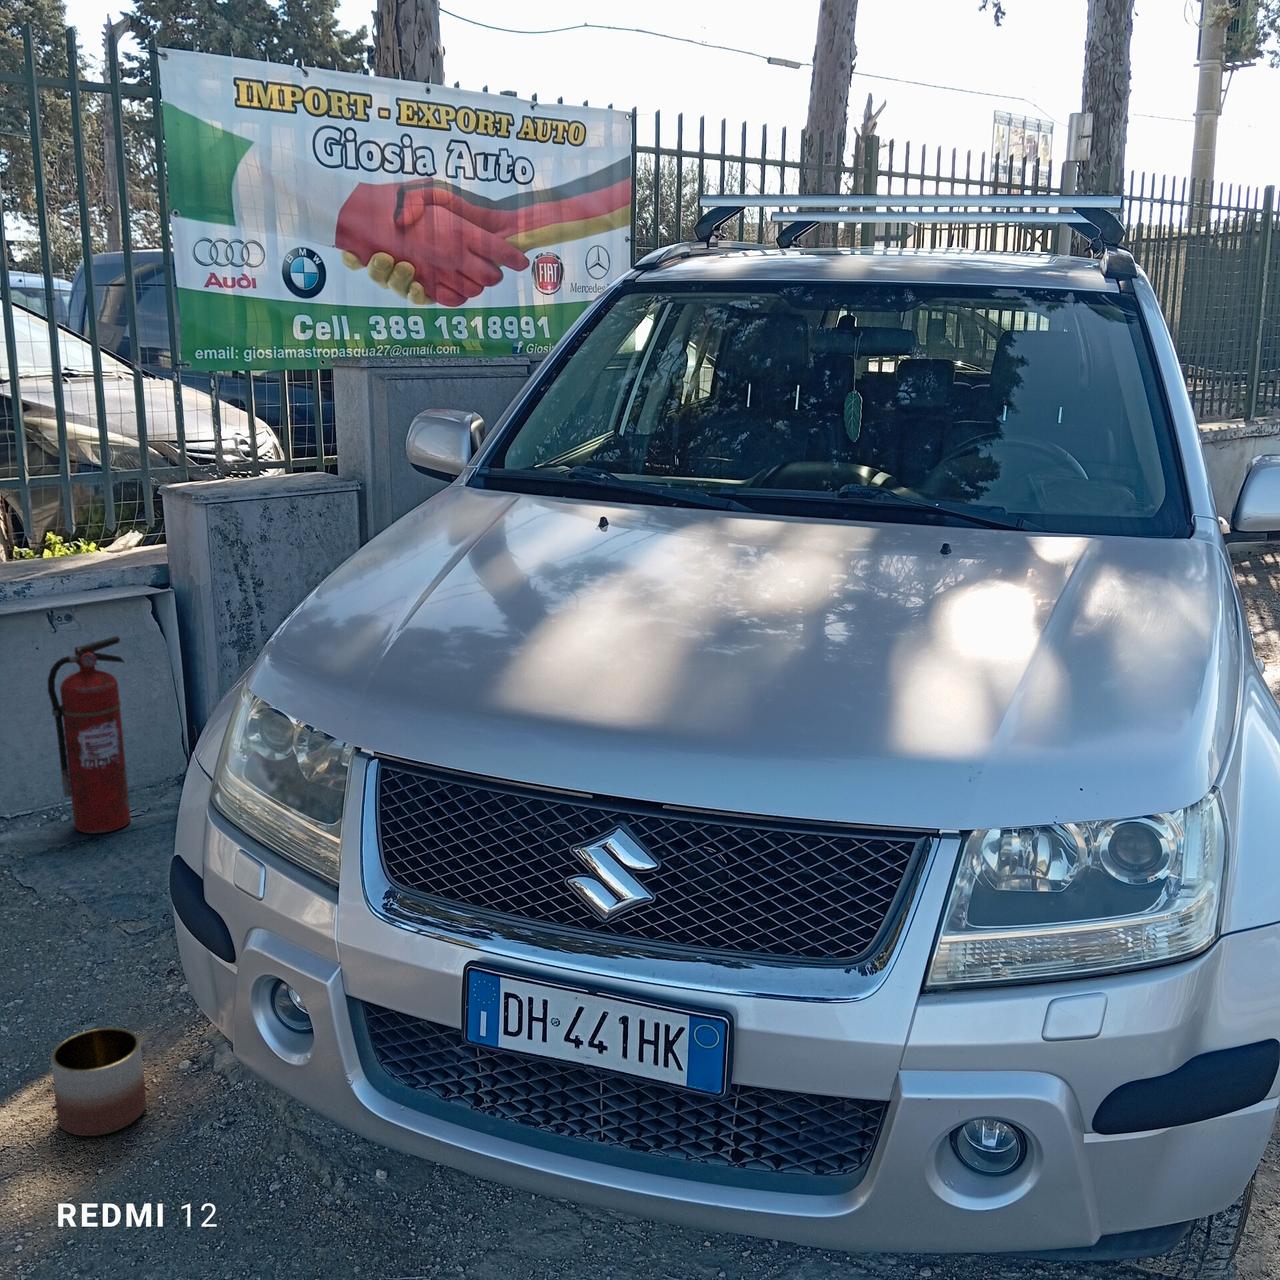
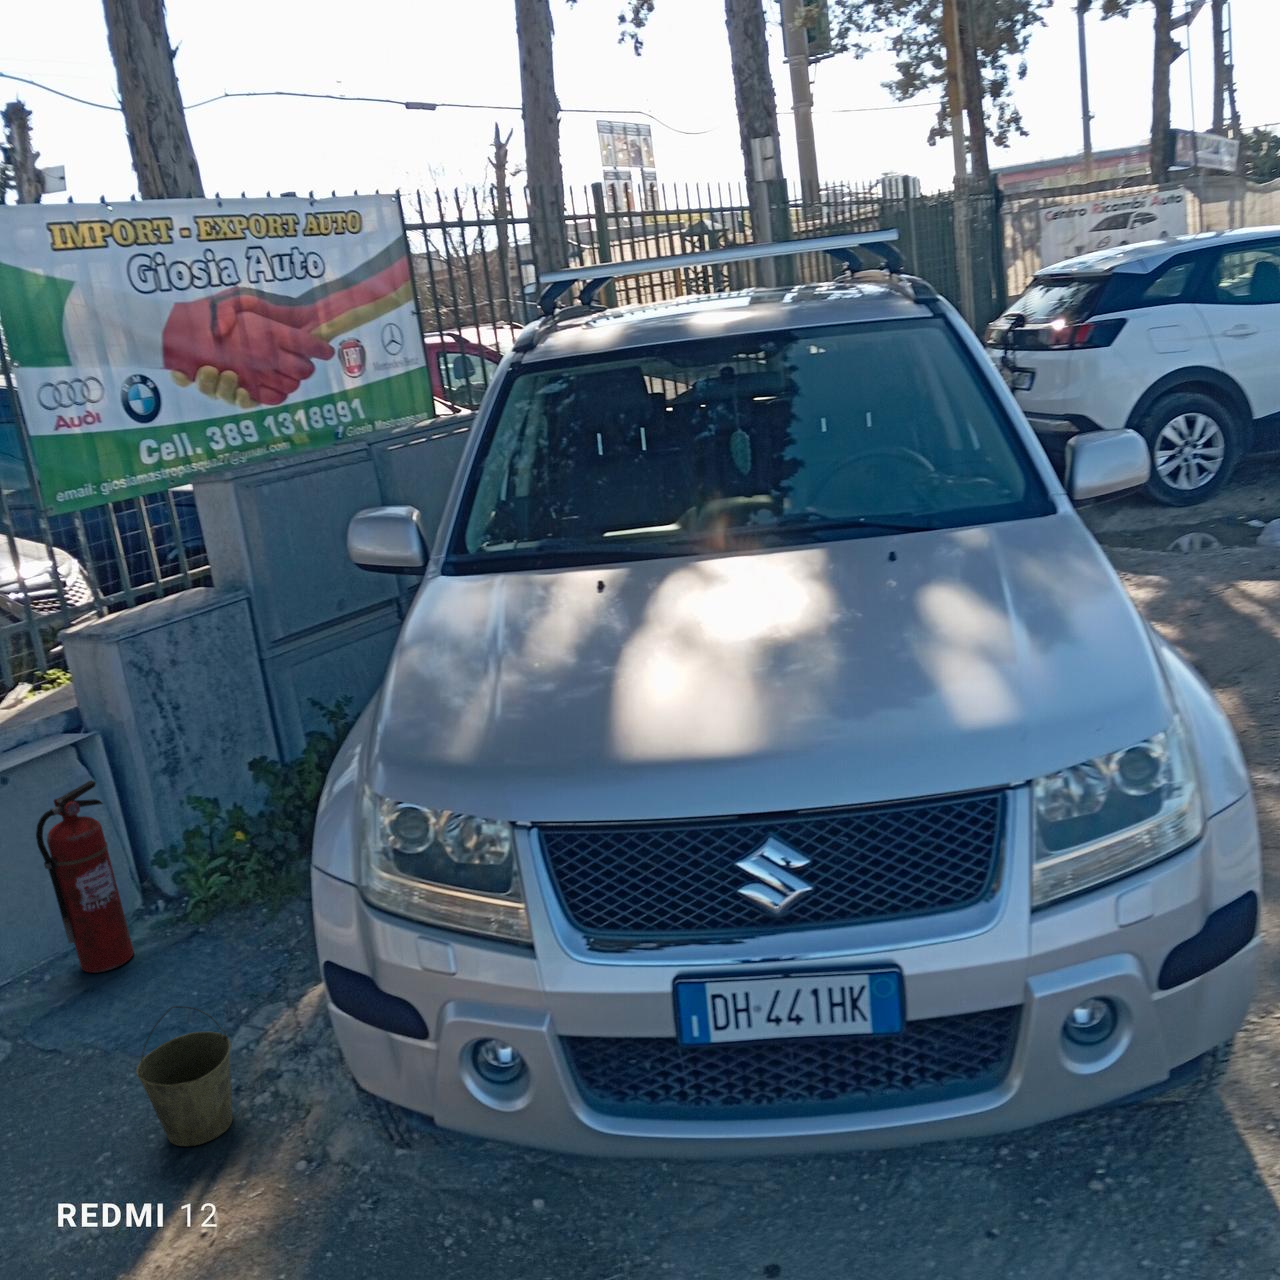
bucket: none [20,875,127,1027] -> present [136,1006,232,1146]
planter: present [51,1028,146,1136] -> none [229,1128,318,1231]

